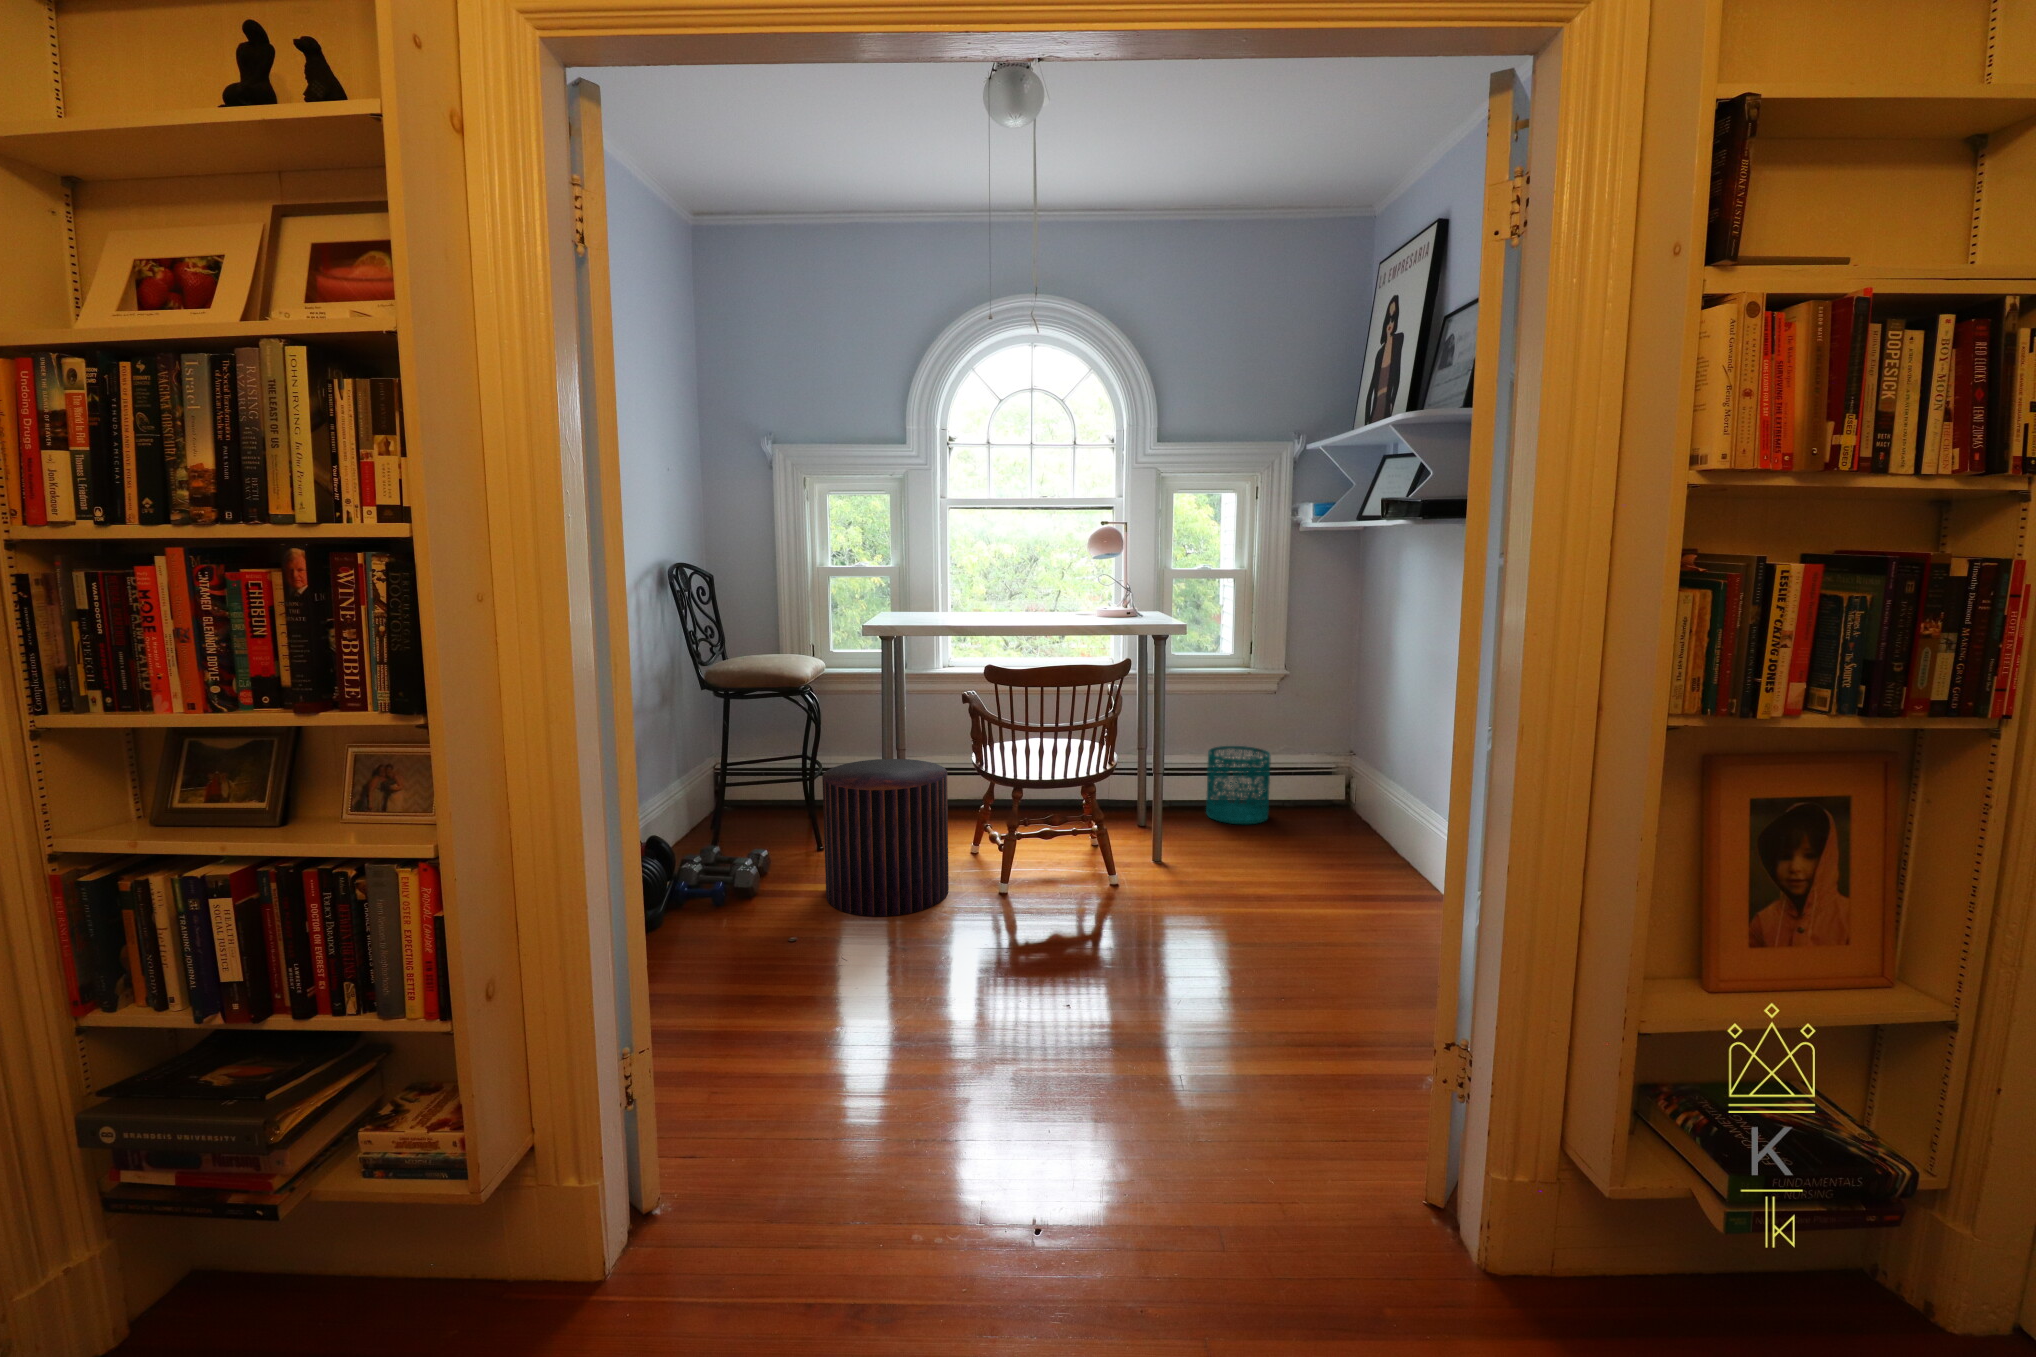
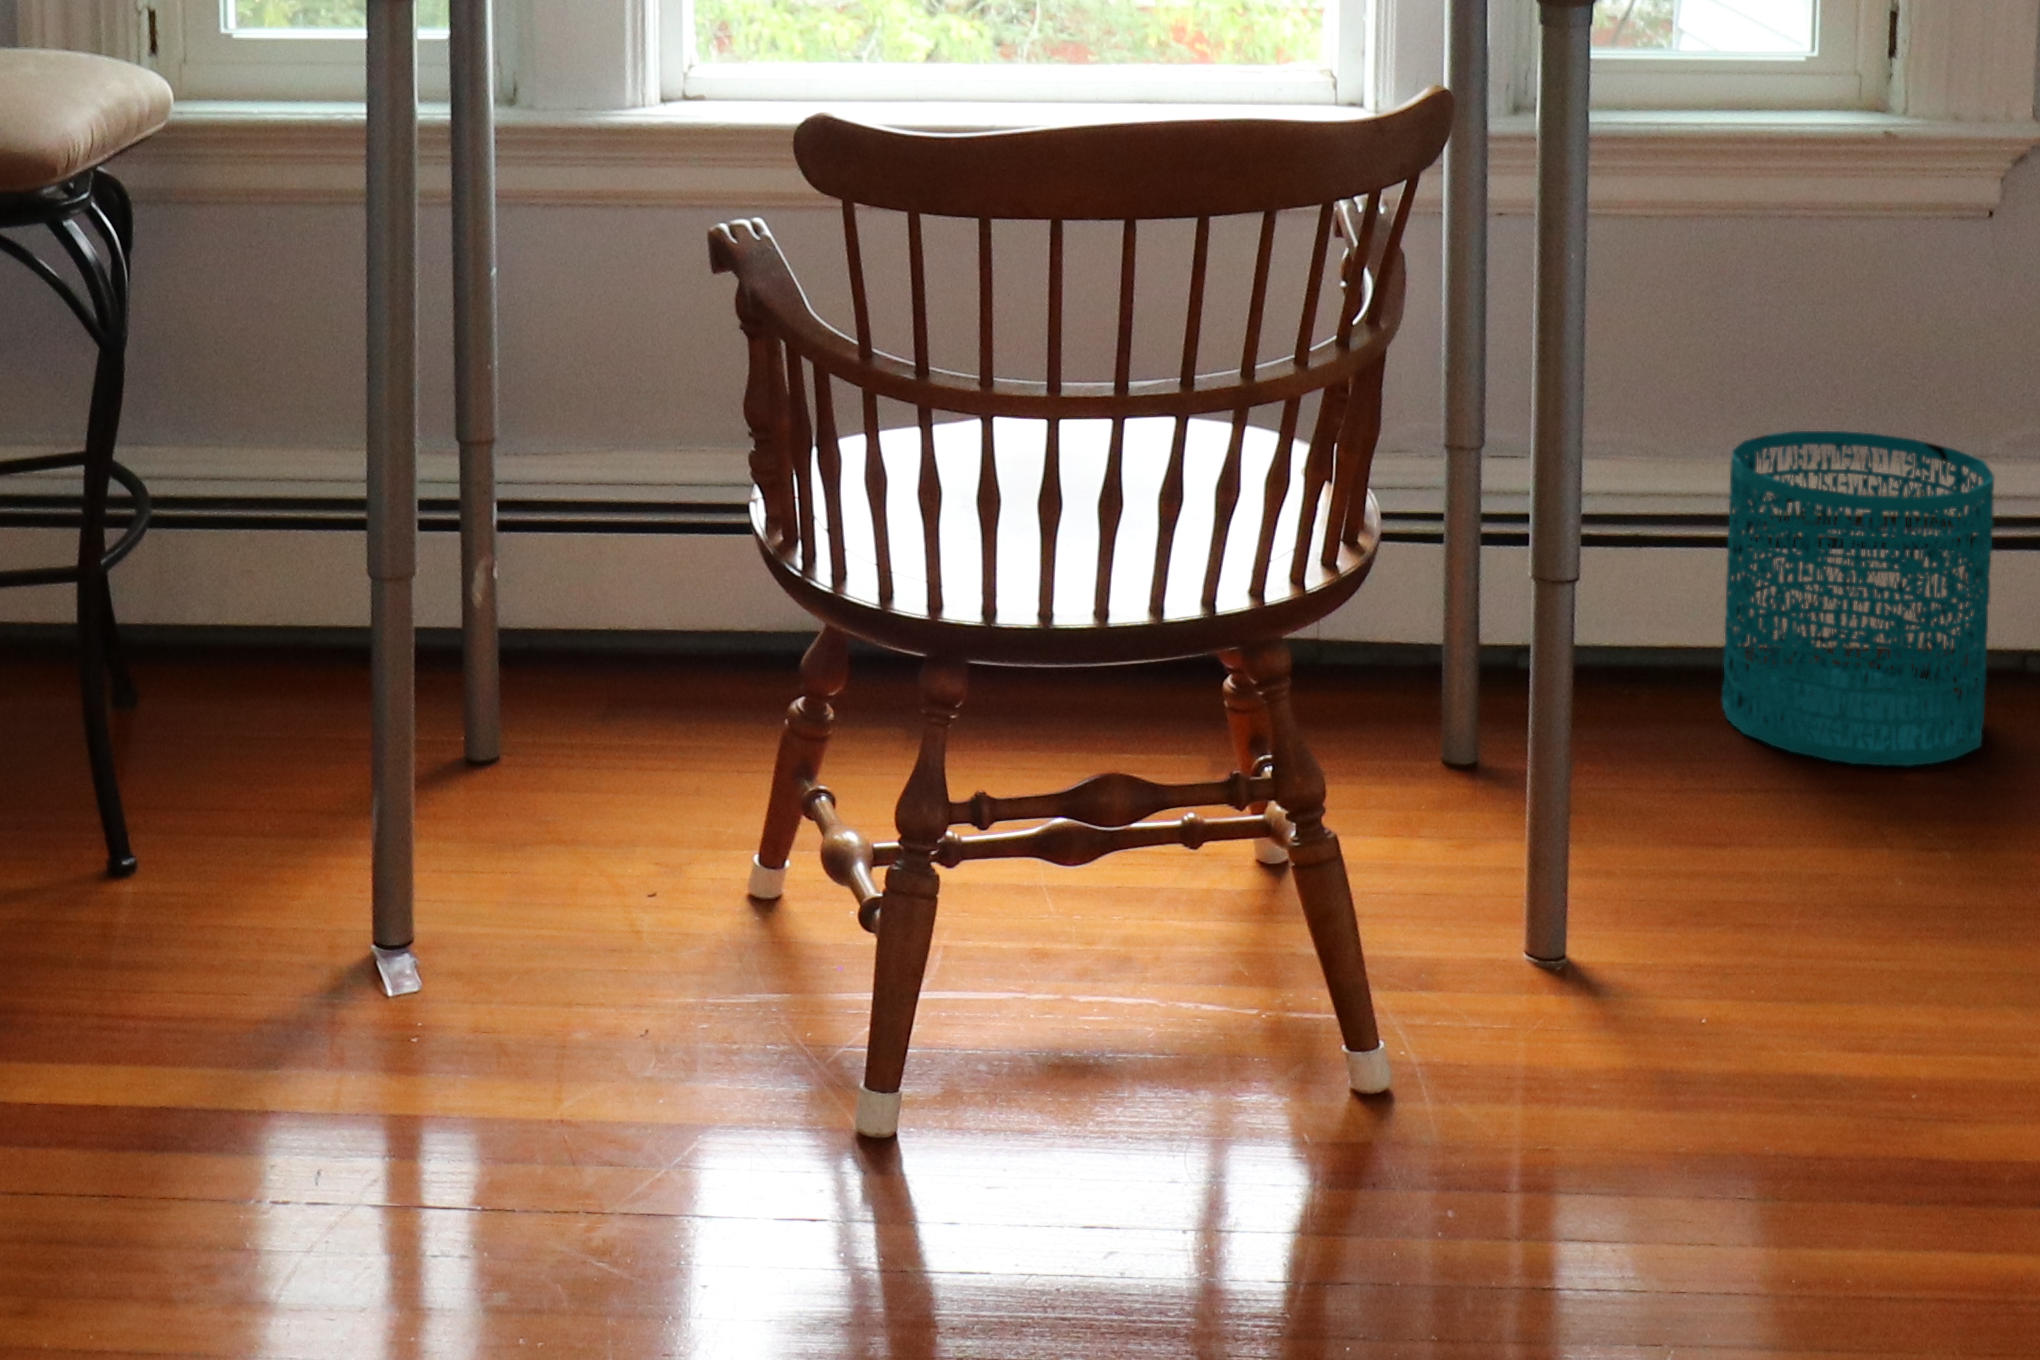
pouf: present [822,759,949,916] -> none [72,503,638,1249]

